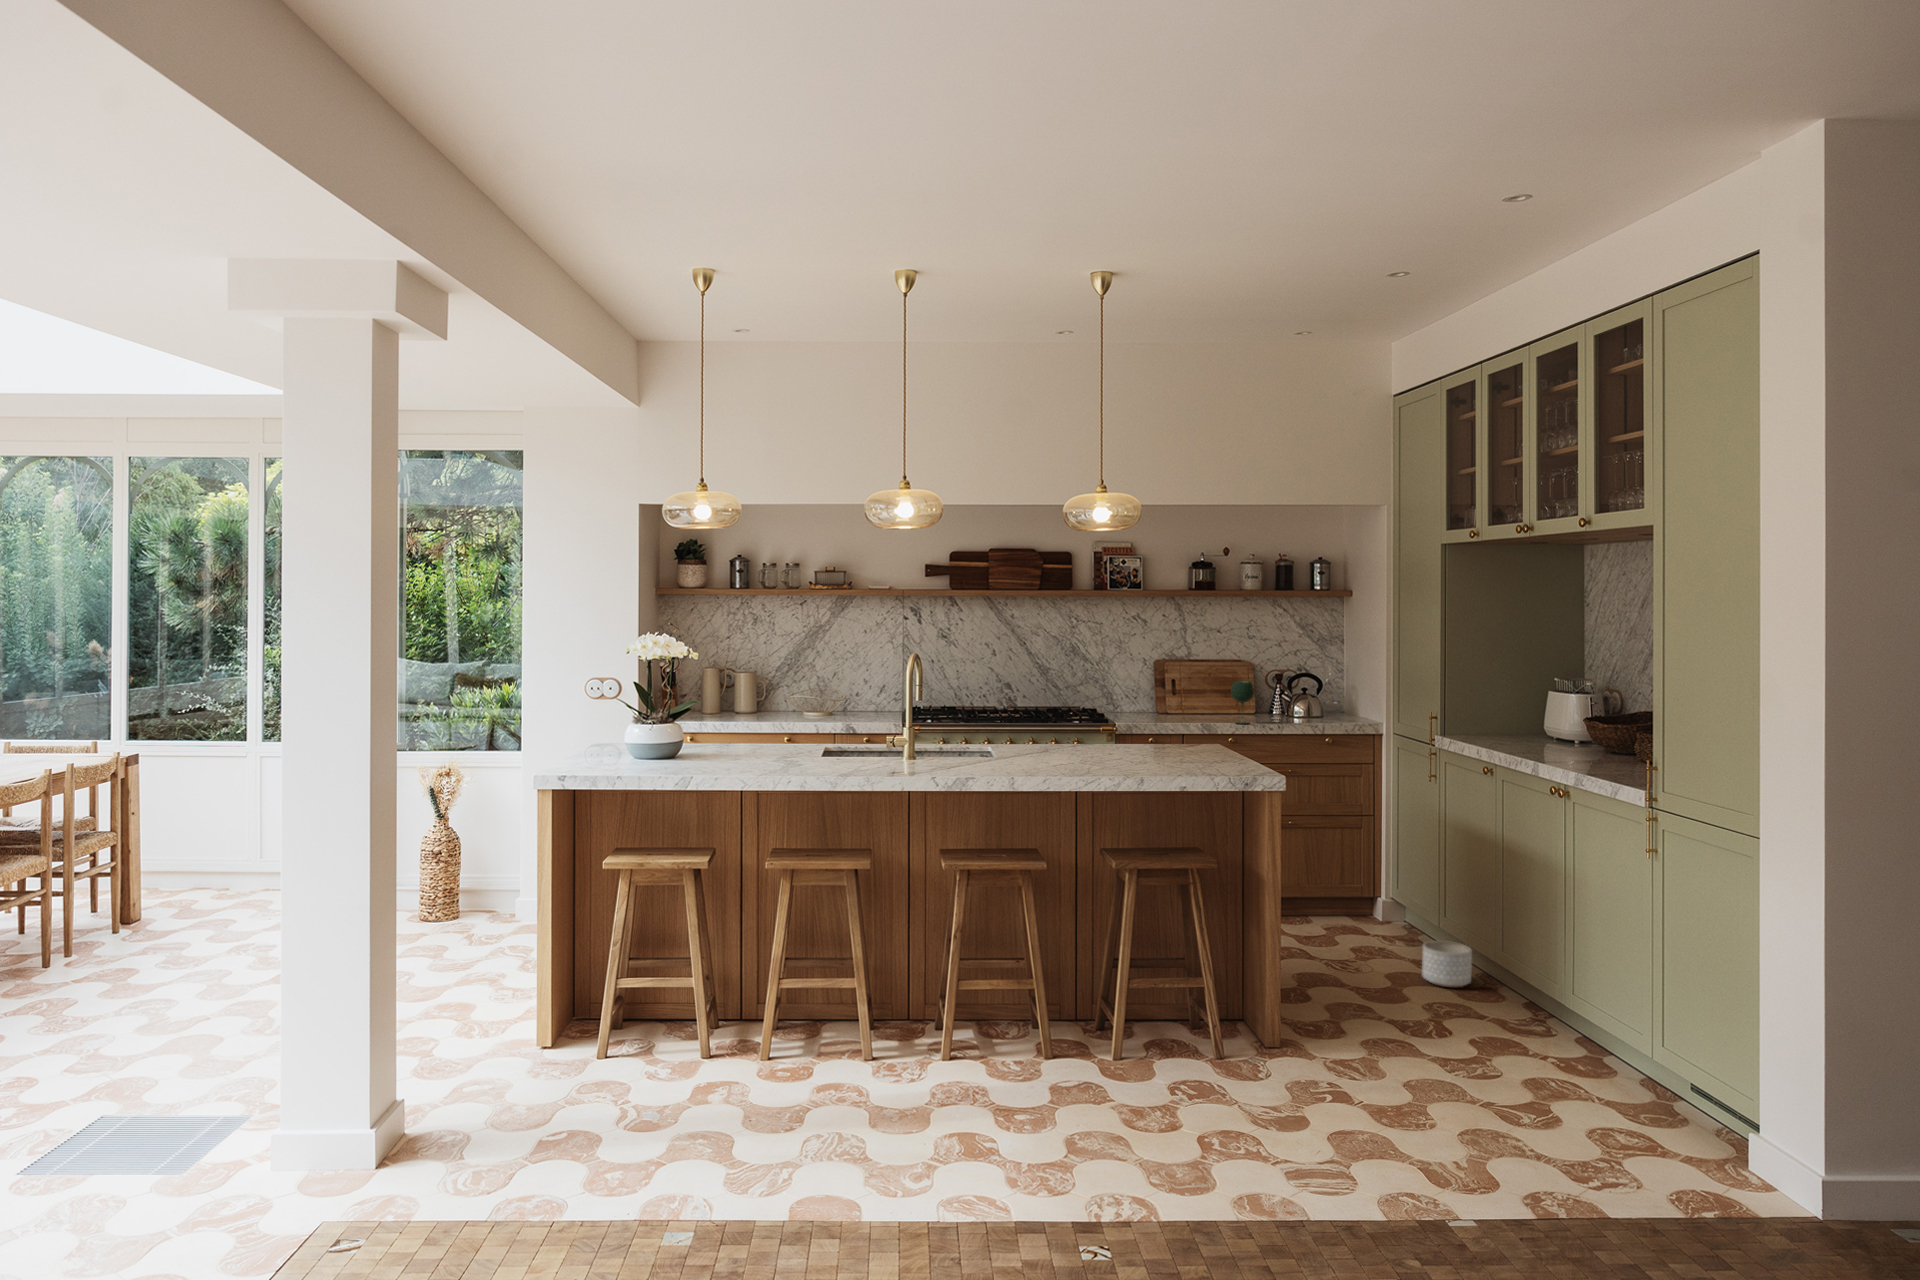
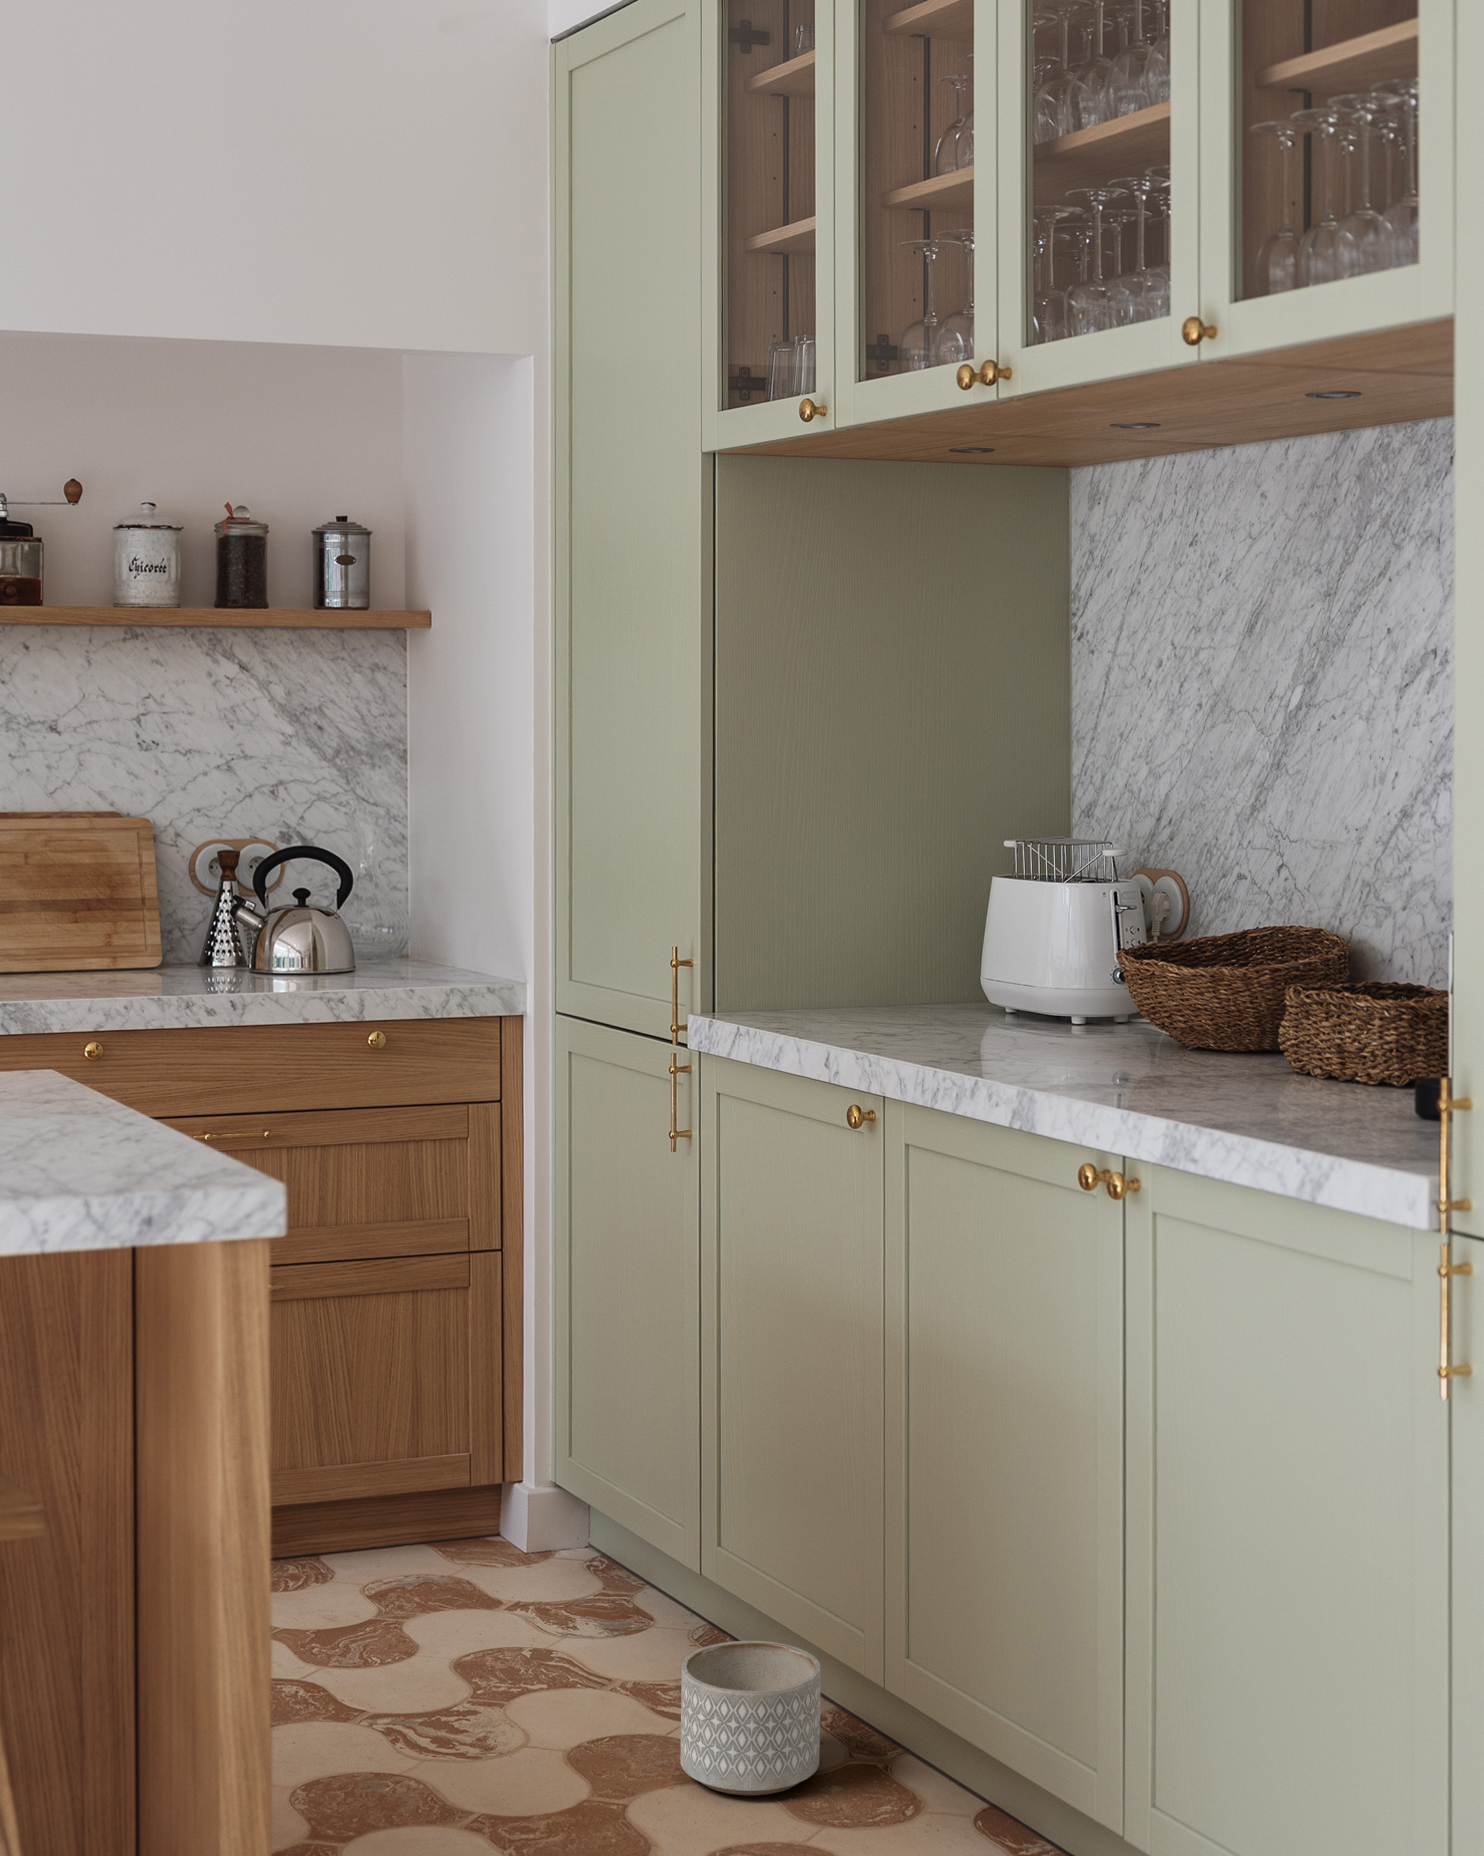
wine glass: present [1231,681,1254,724] -> none [83,869,155,1000]

